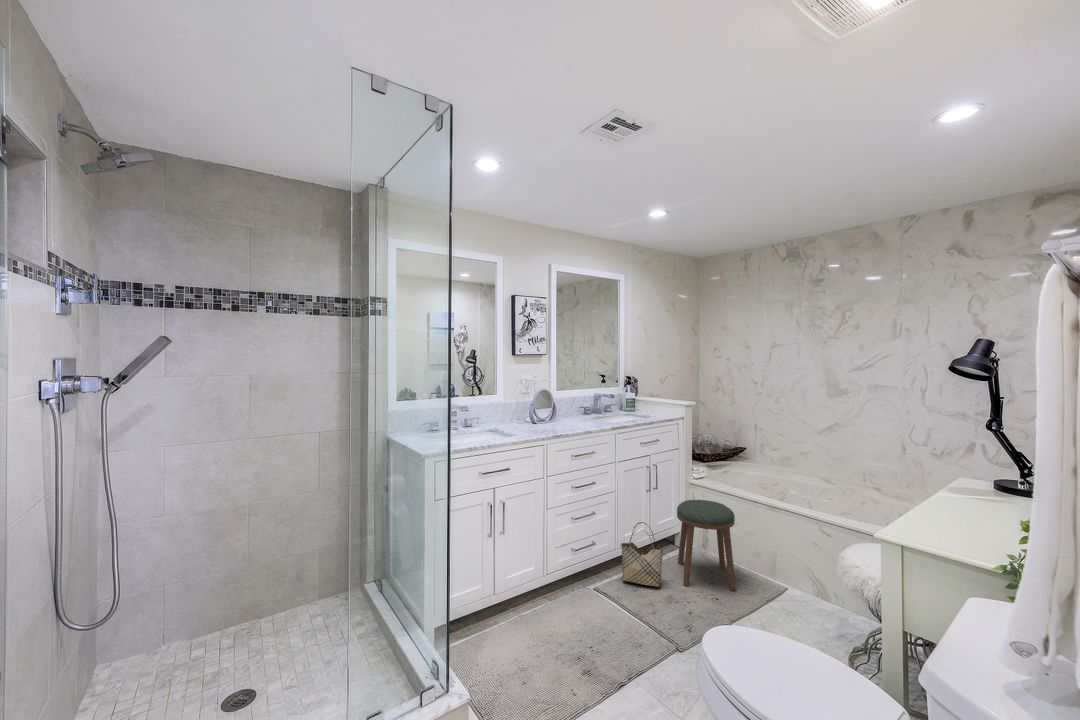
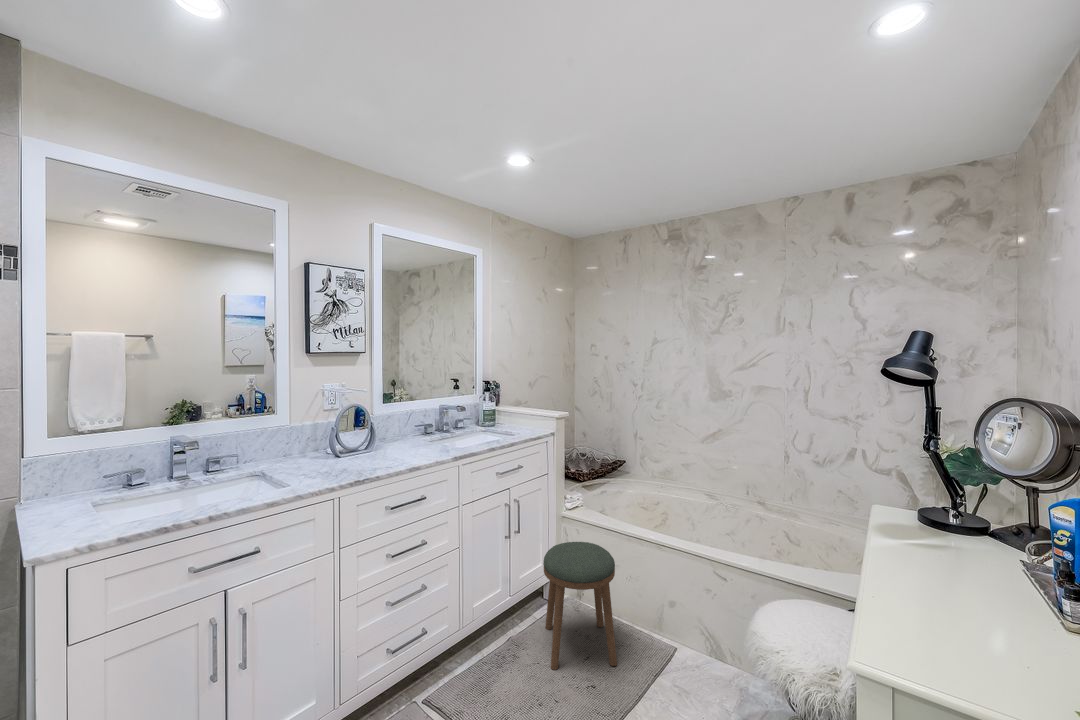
woven basket: present [621,522,663,587] -> none [465,587,524,681]

